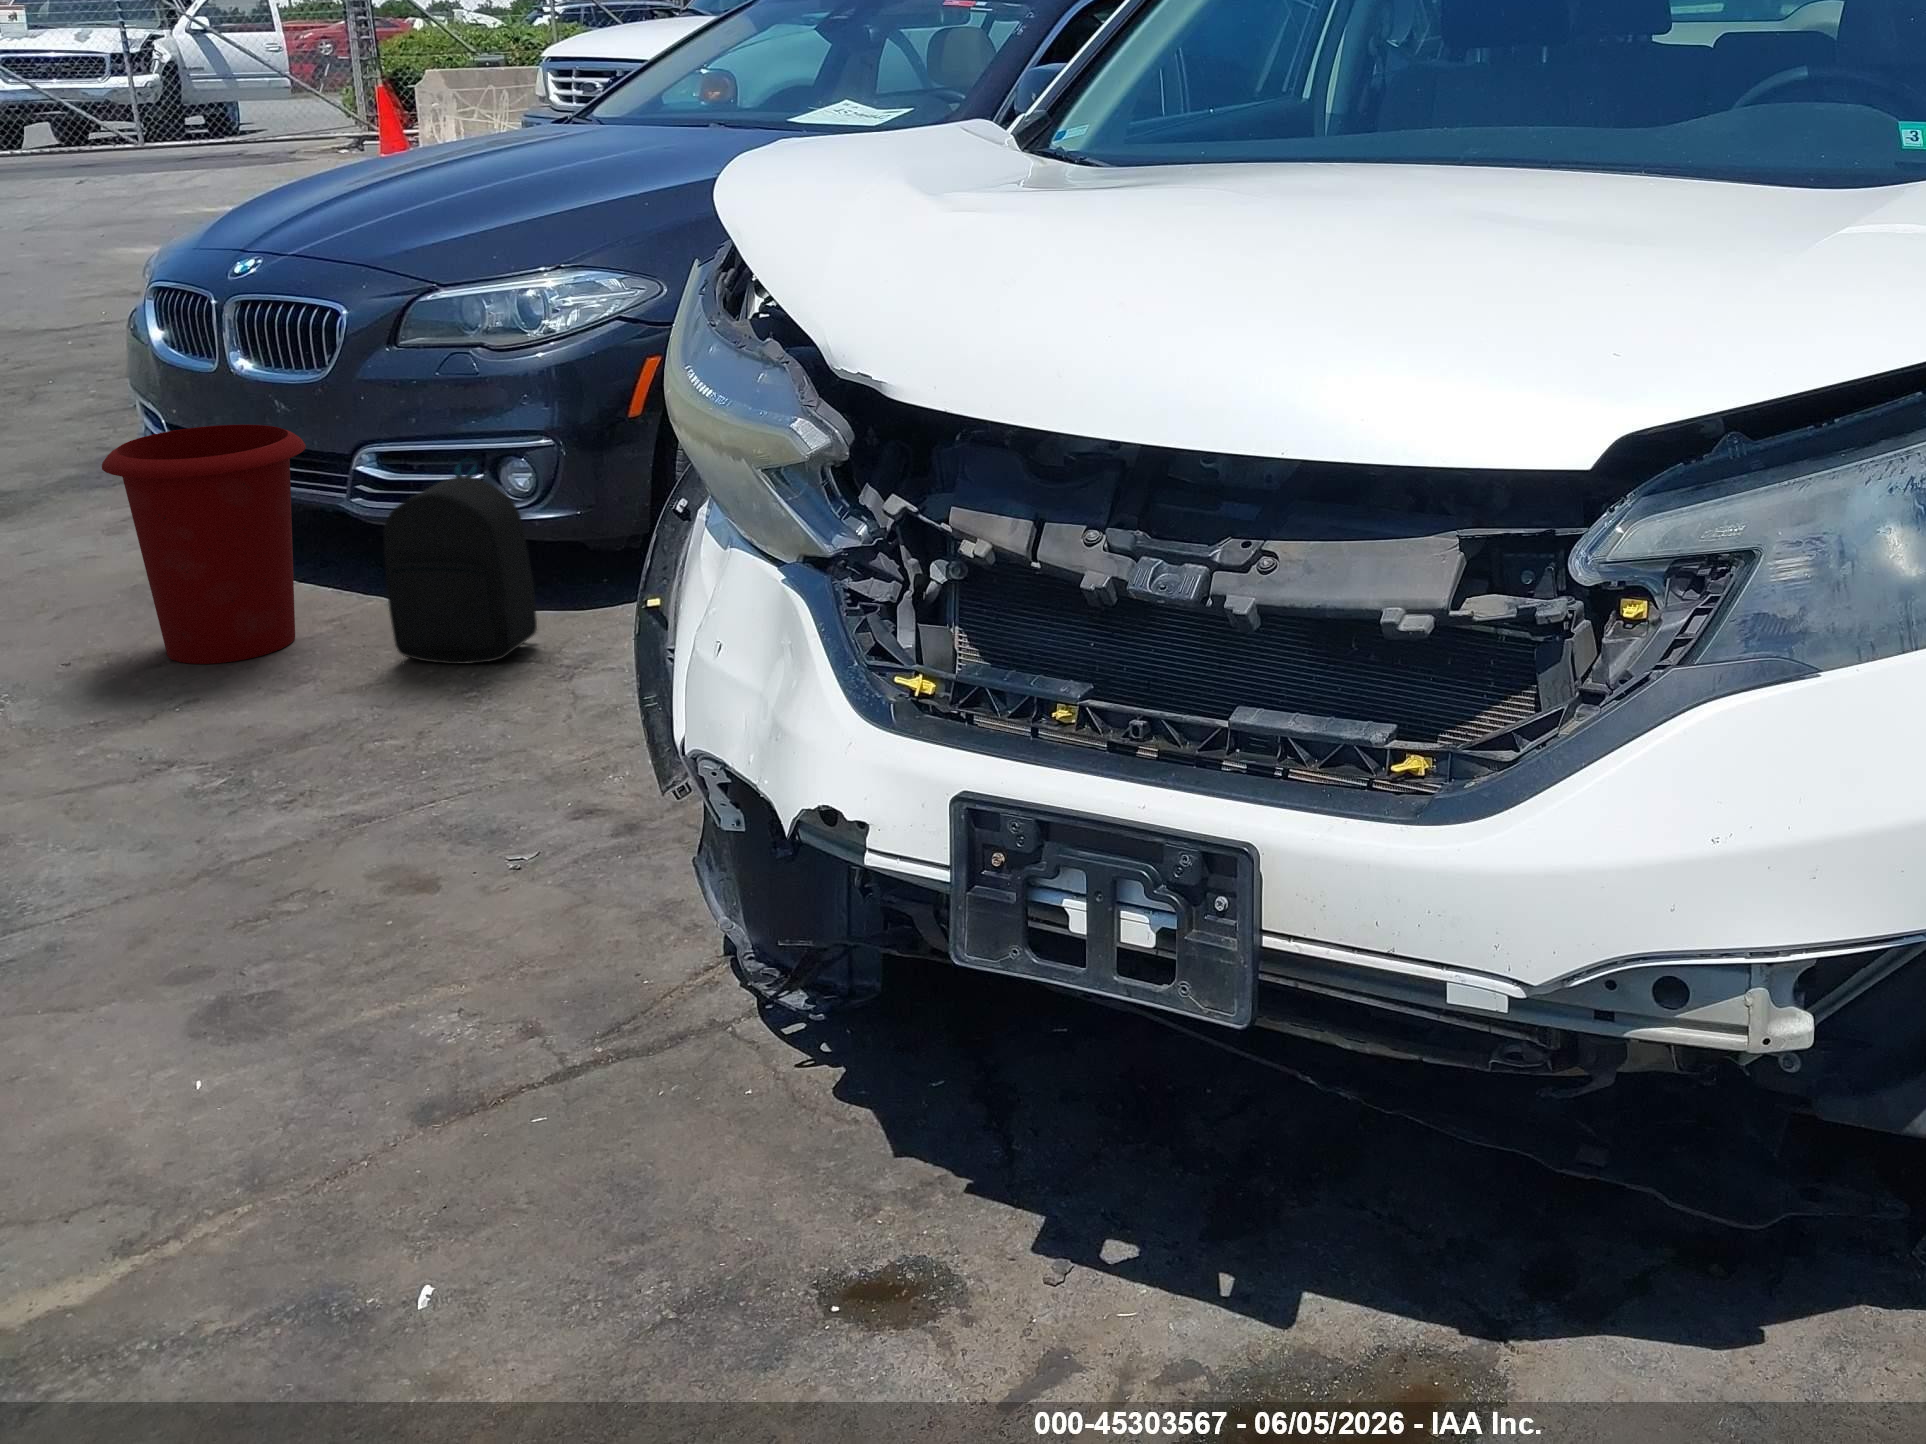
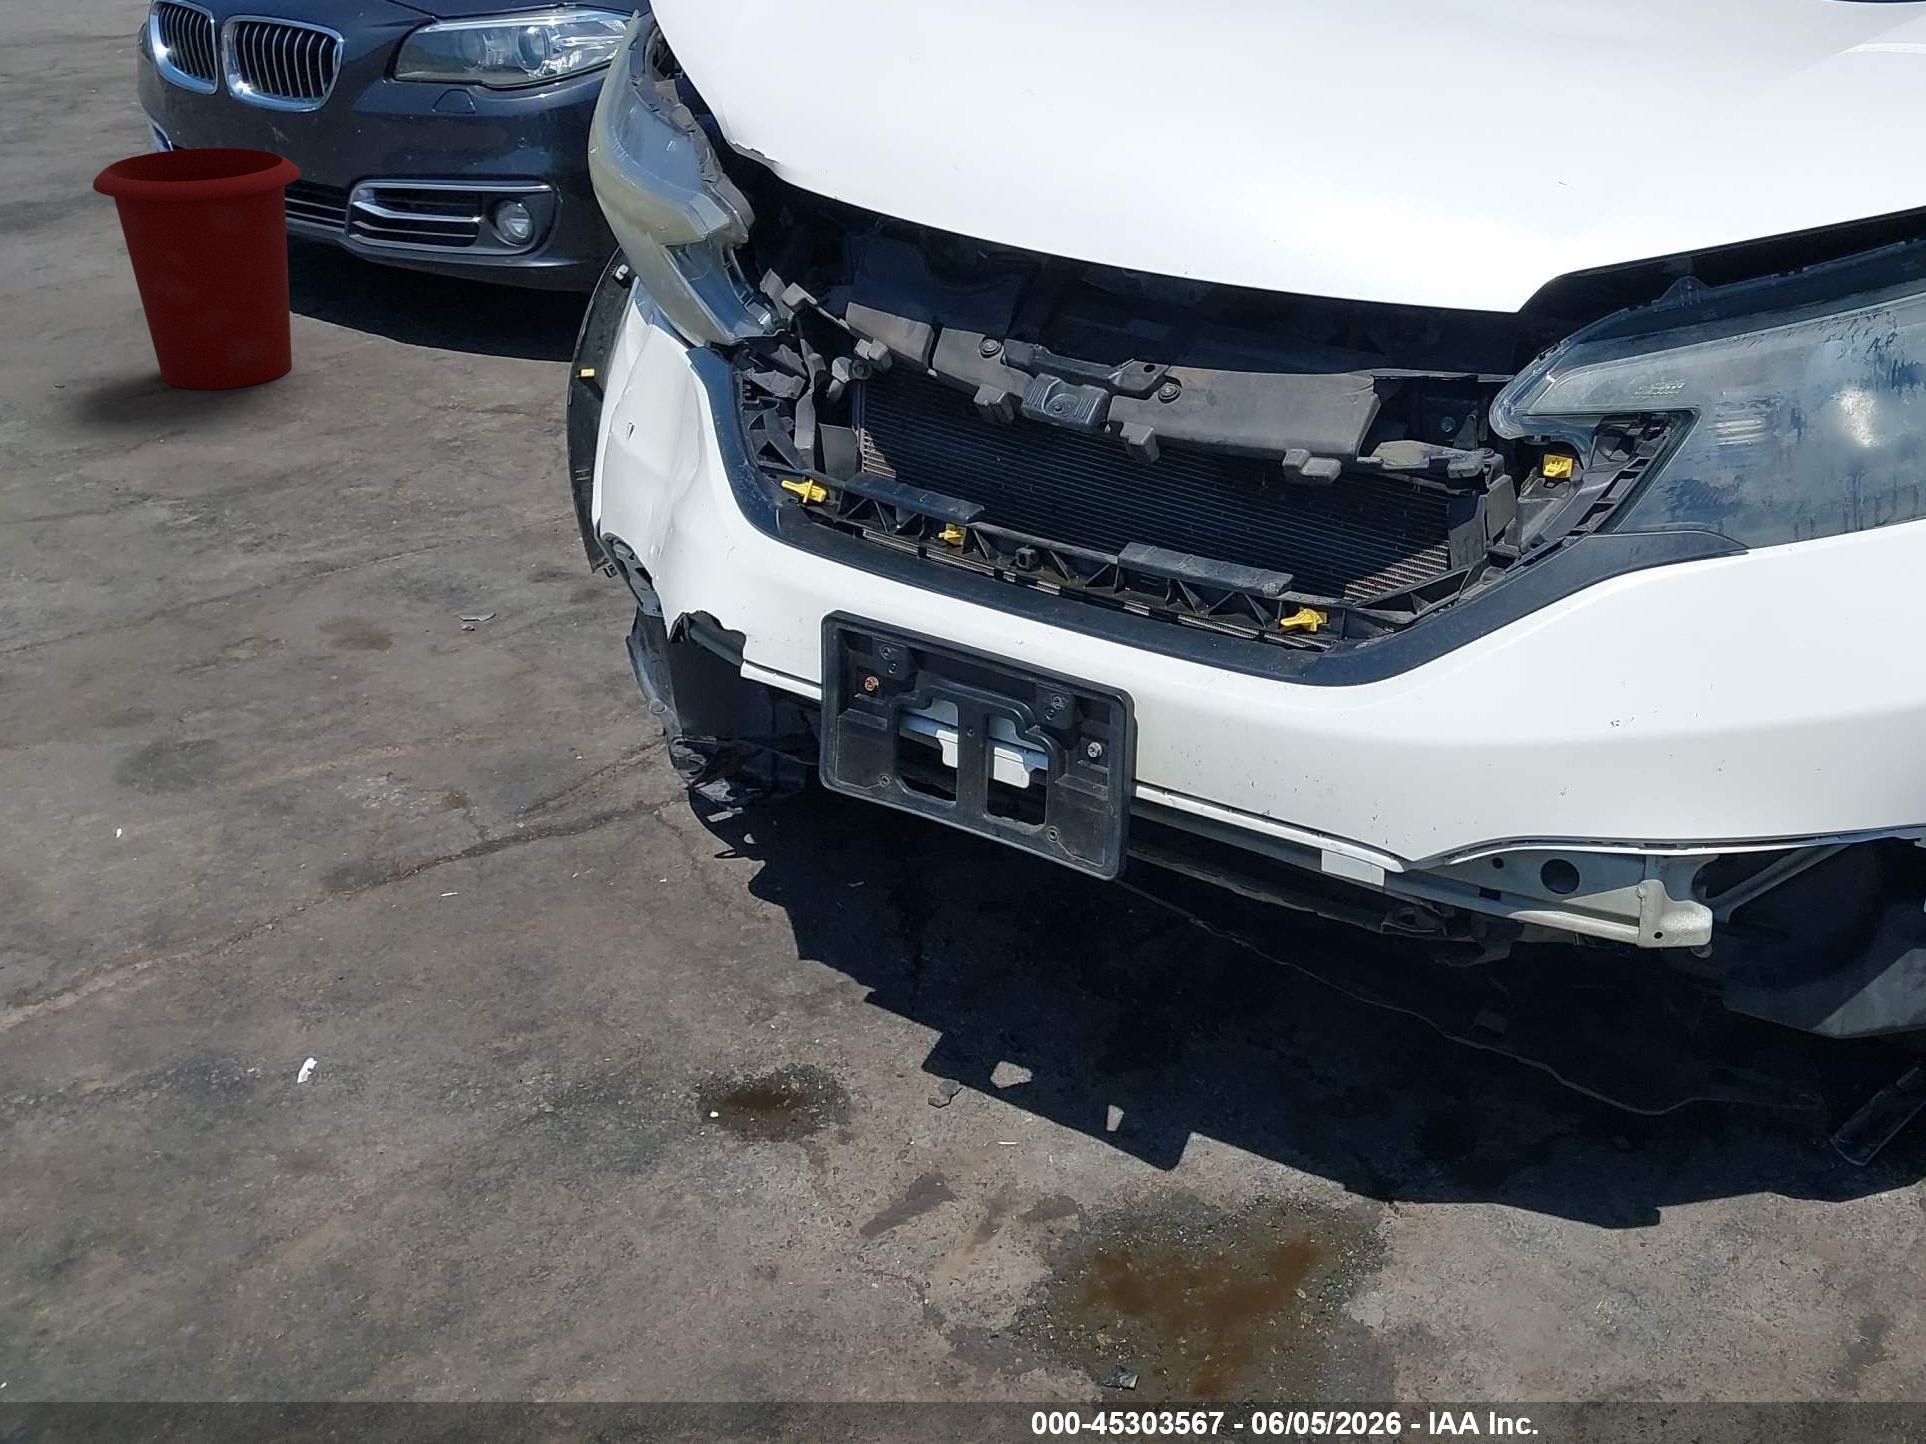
backpack: present [384,458,537,664] -> none [373,196,530,405]

